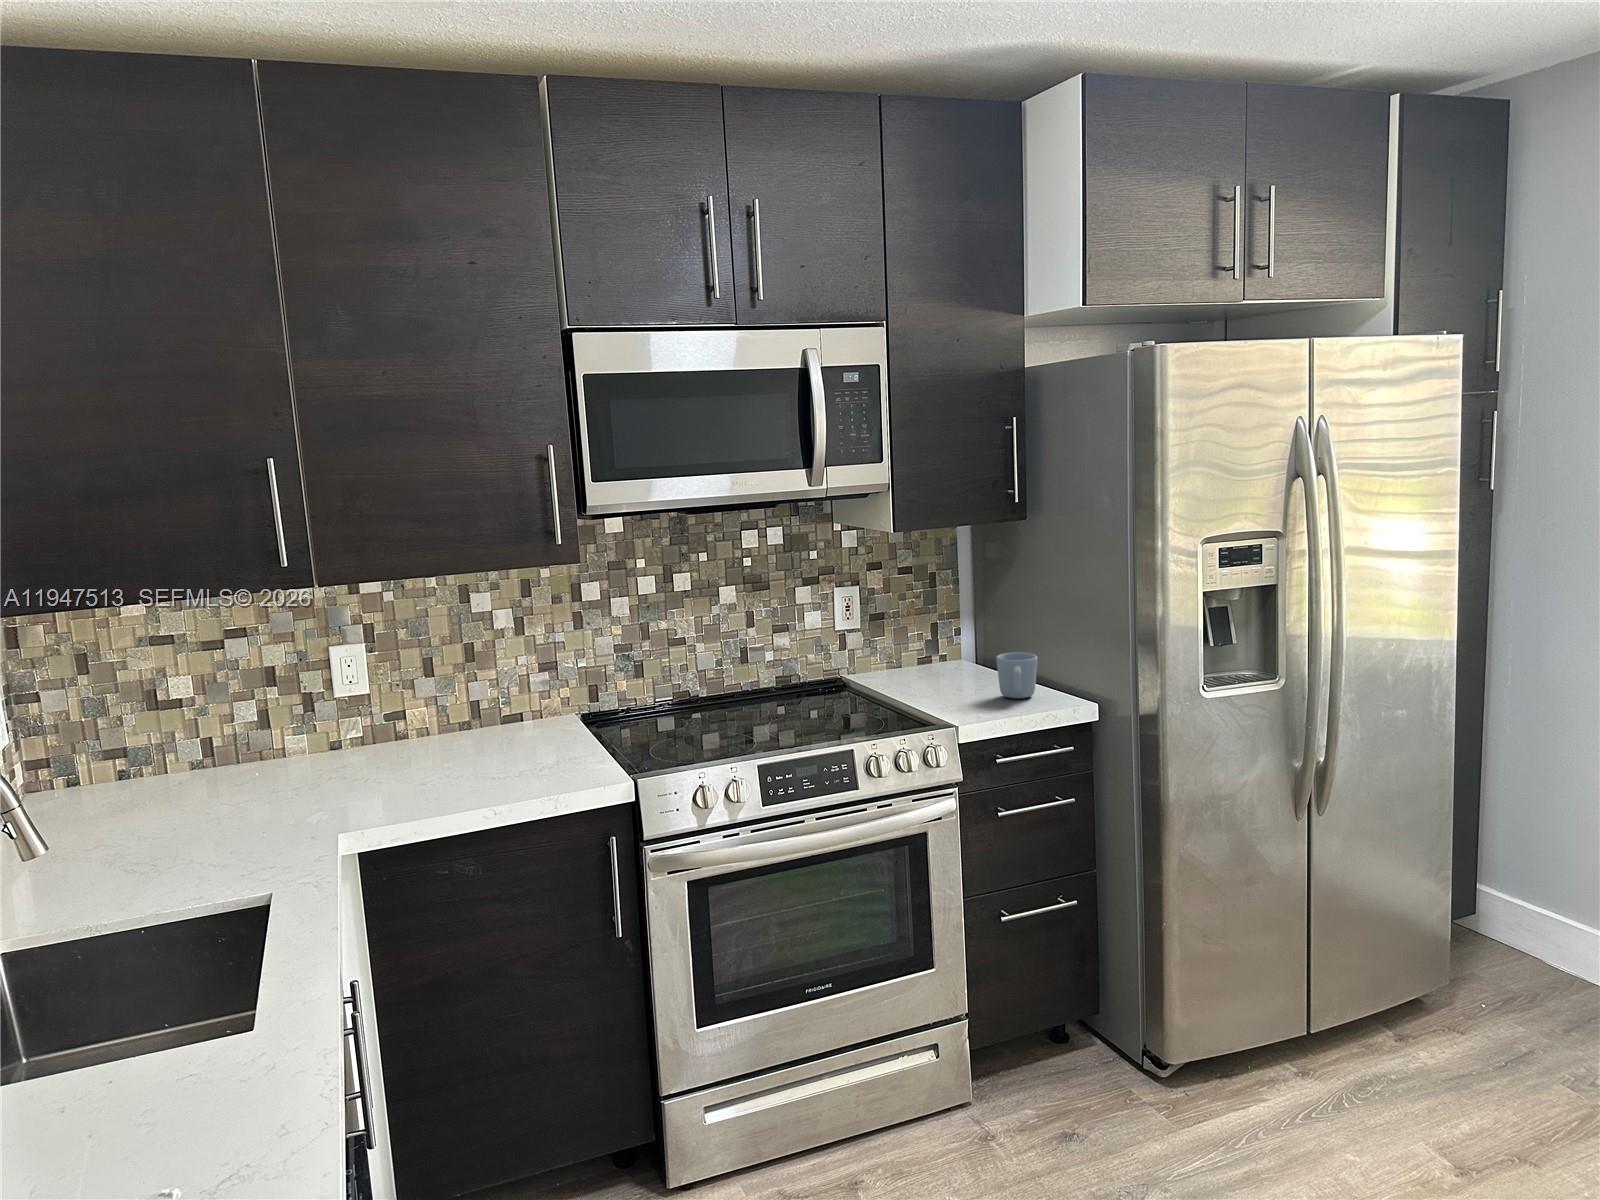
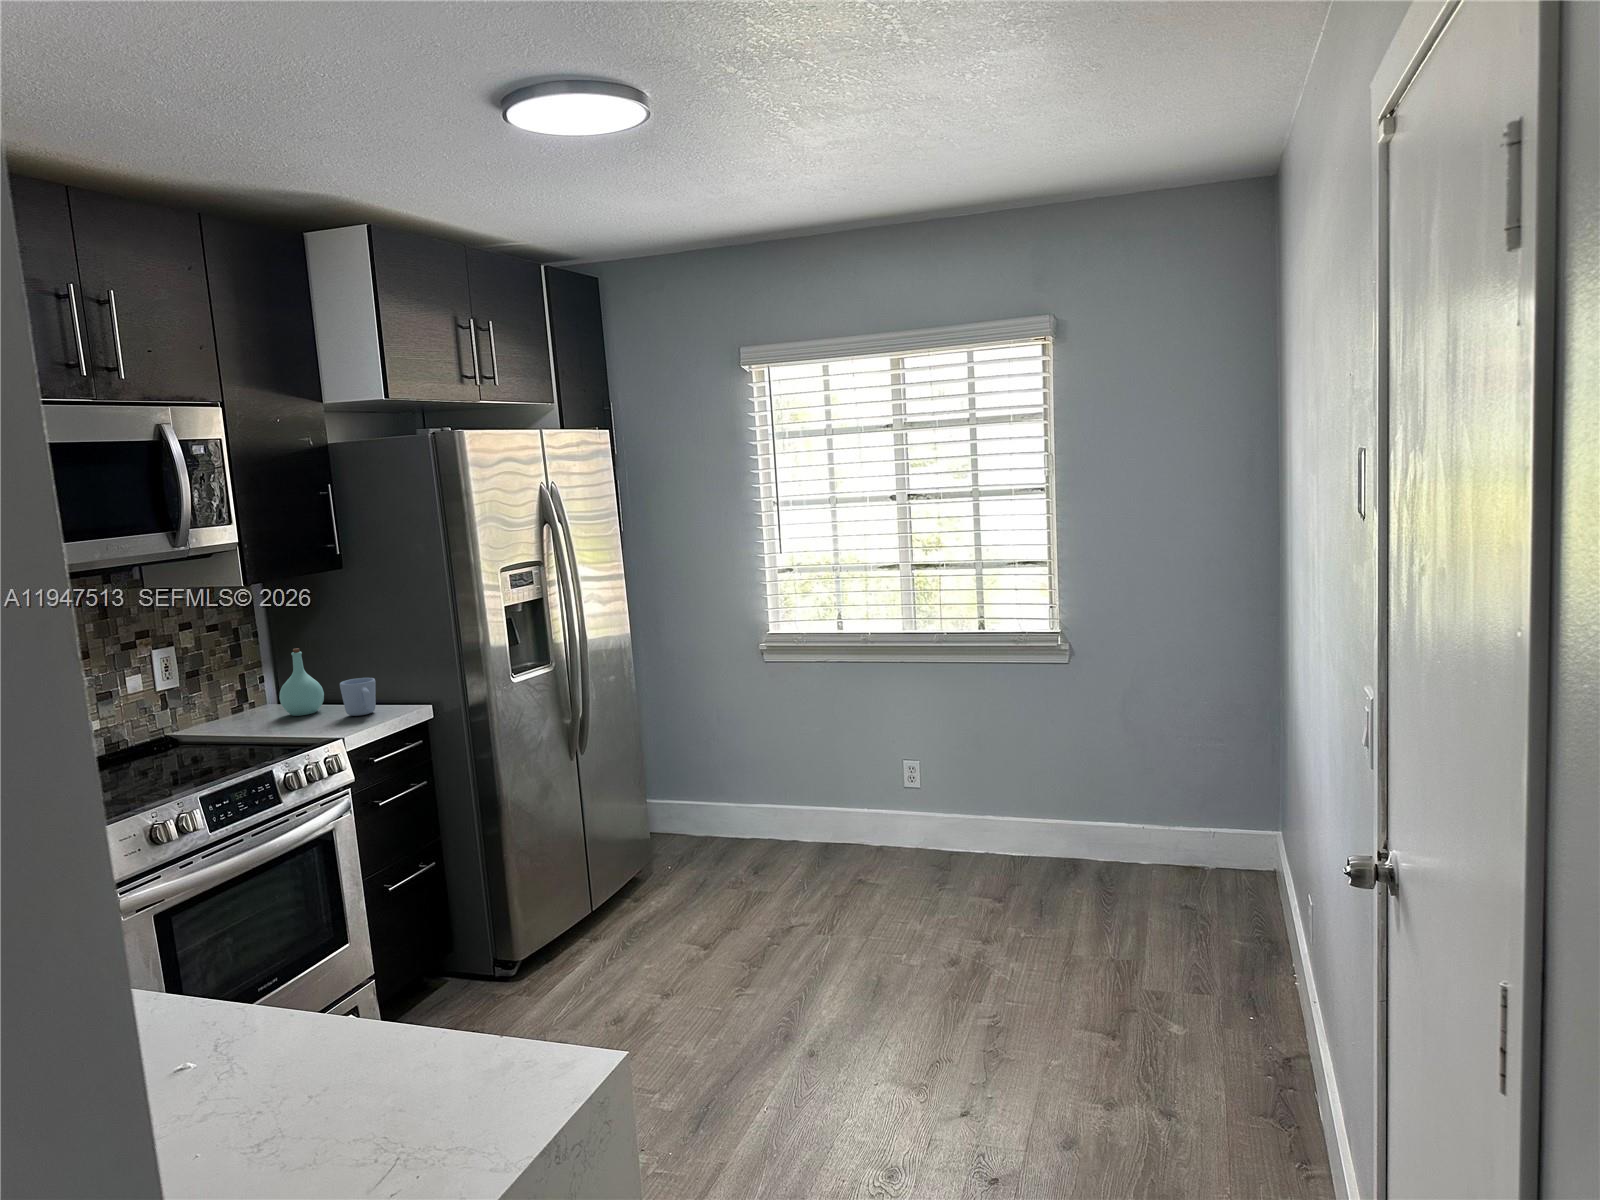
bottle: none [951,606,998,683] -> present [279,648,324,716]

